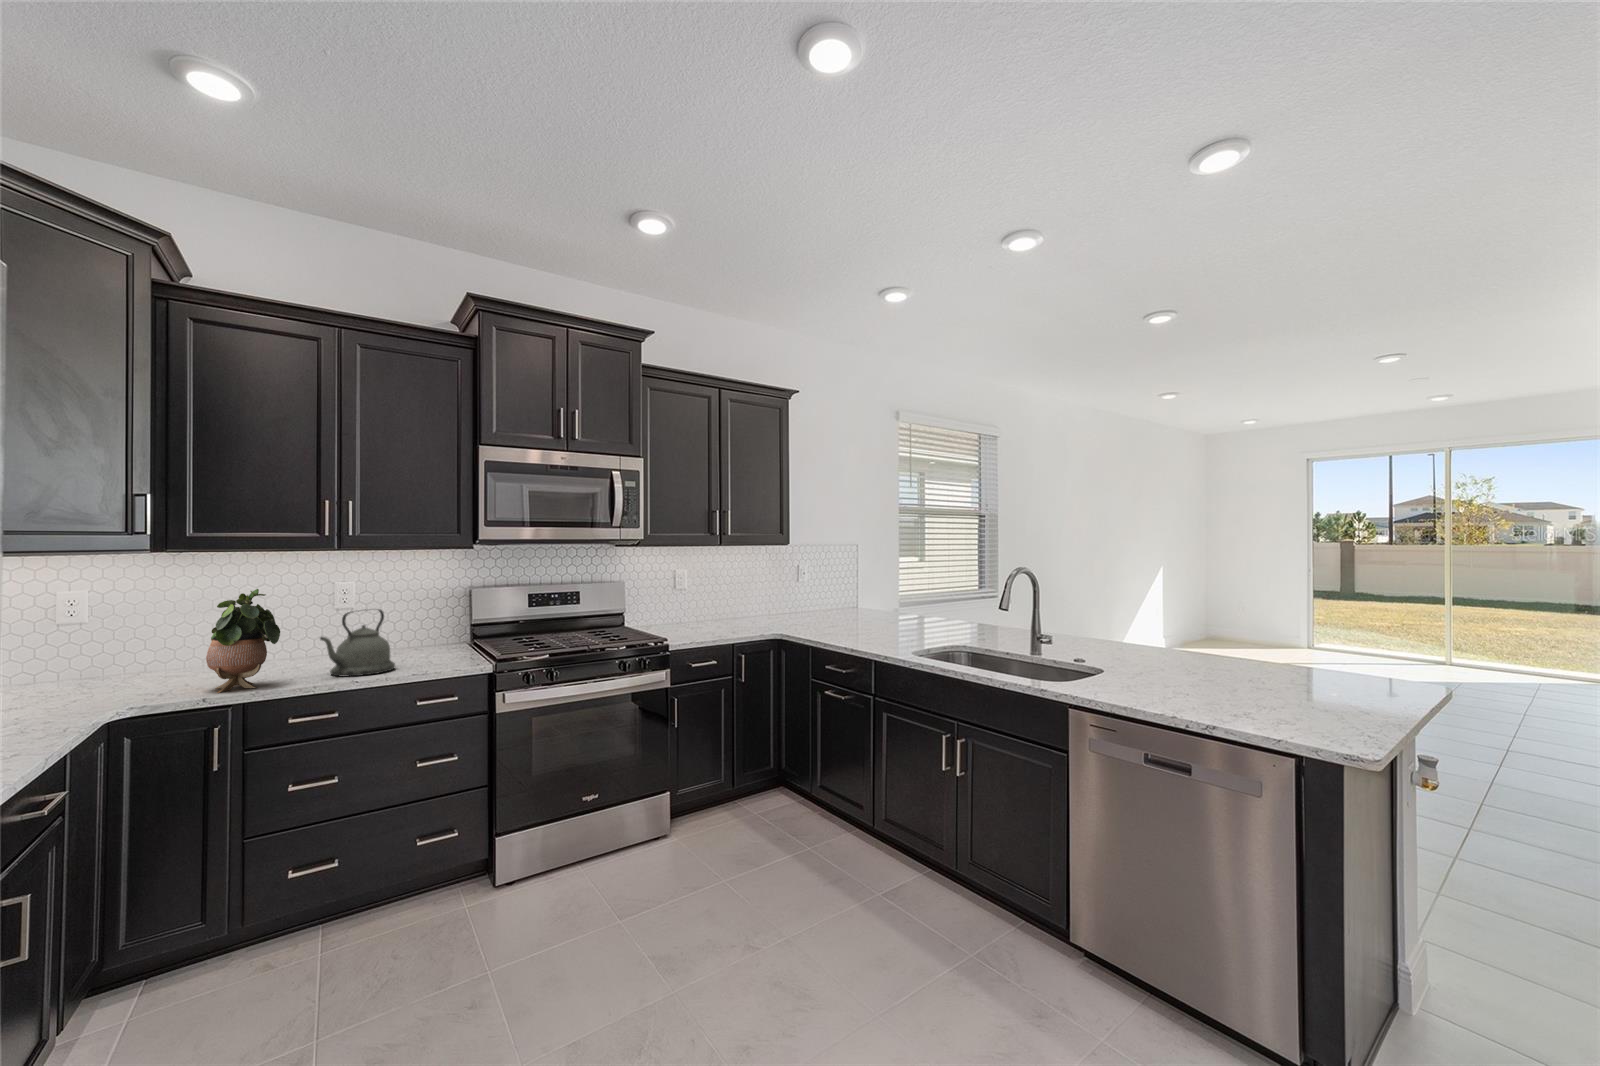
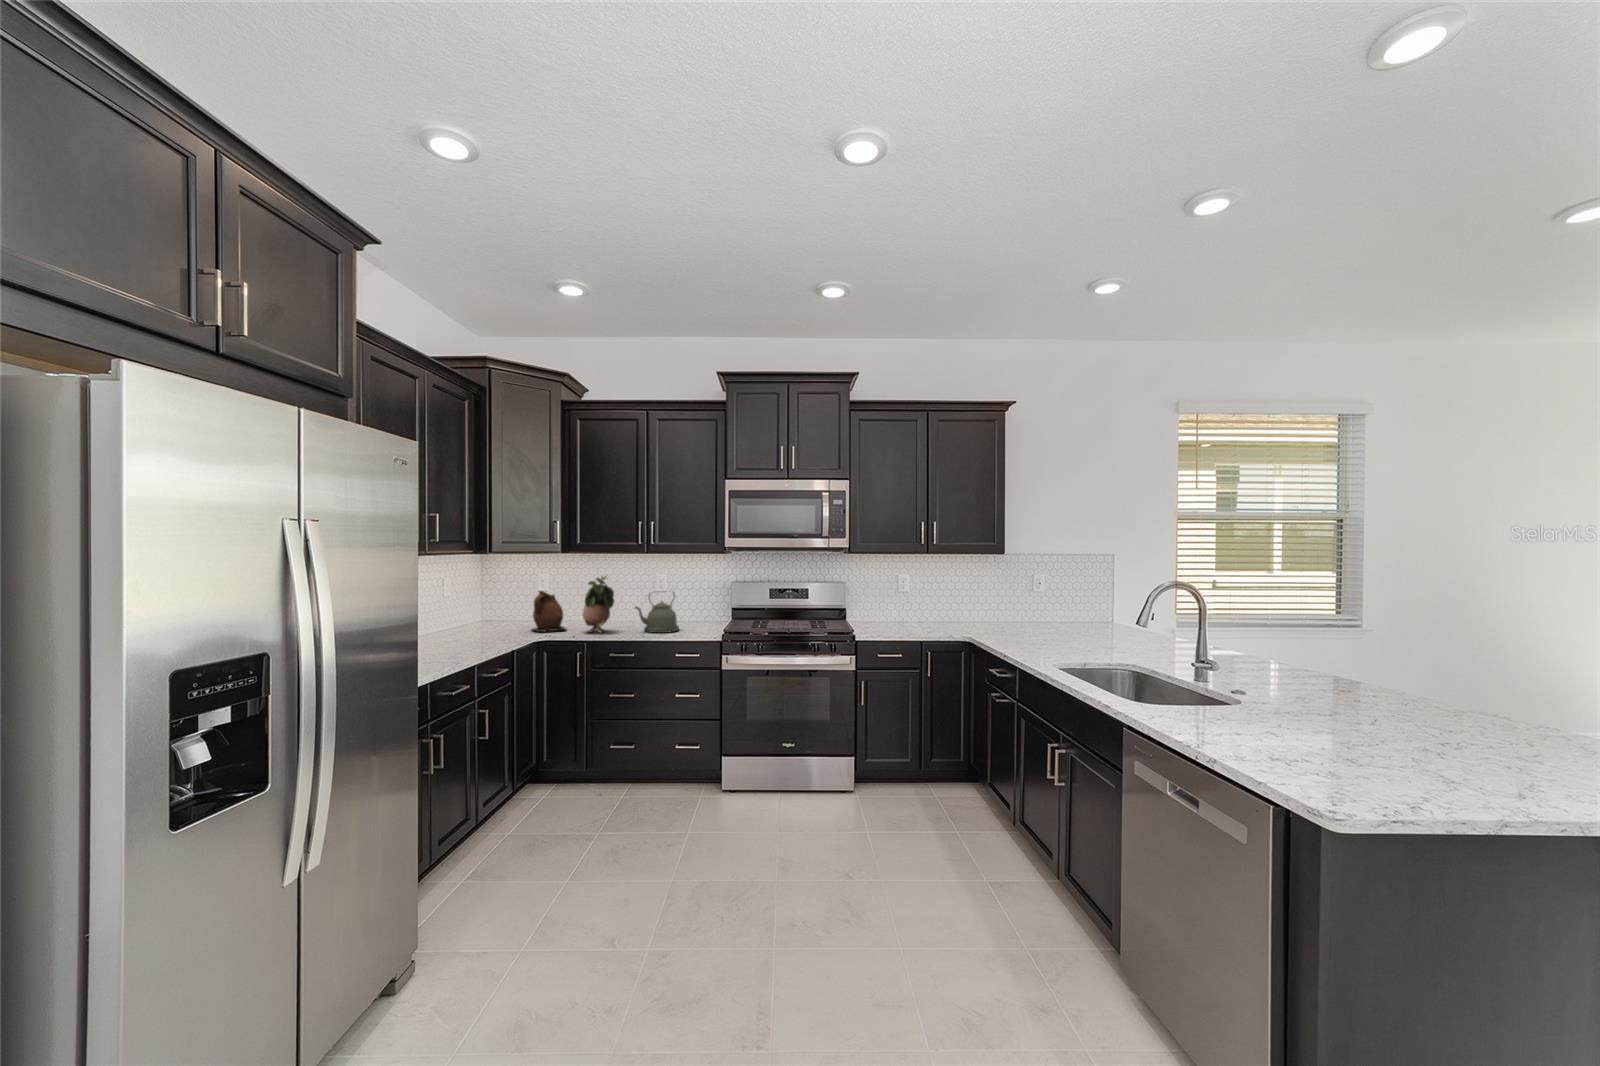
ceramic pitcher: none [62,625,165,704] -> present [532,591,567,632]

